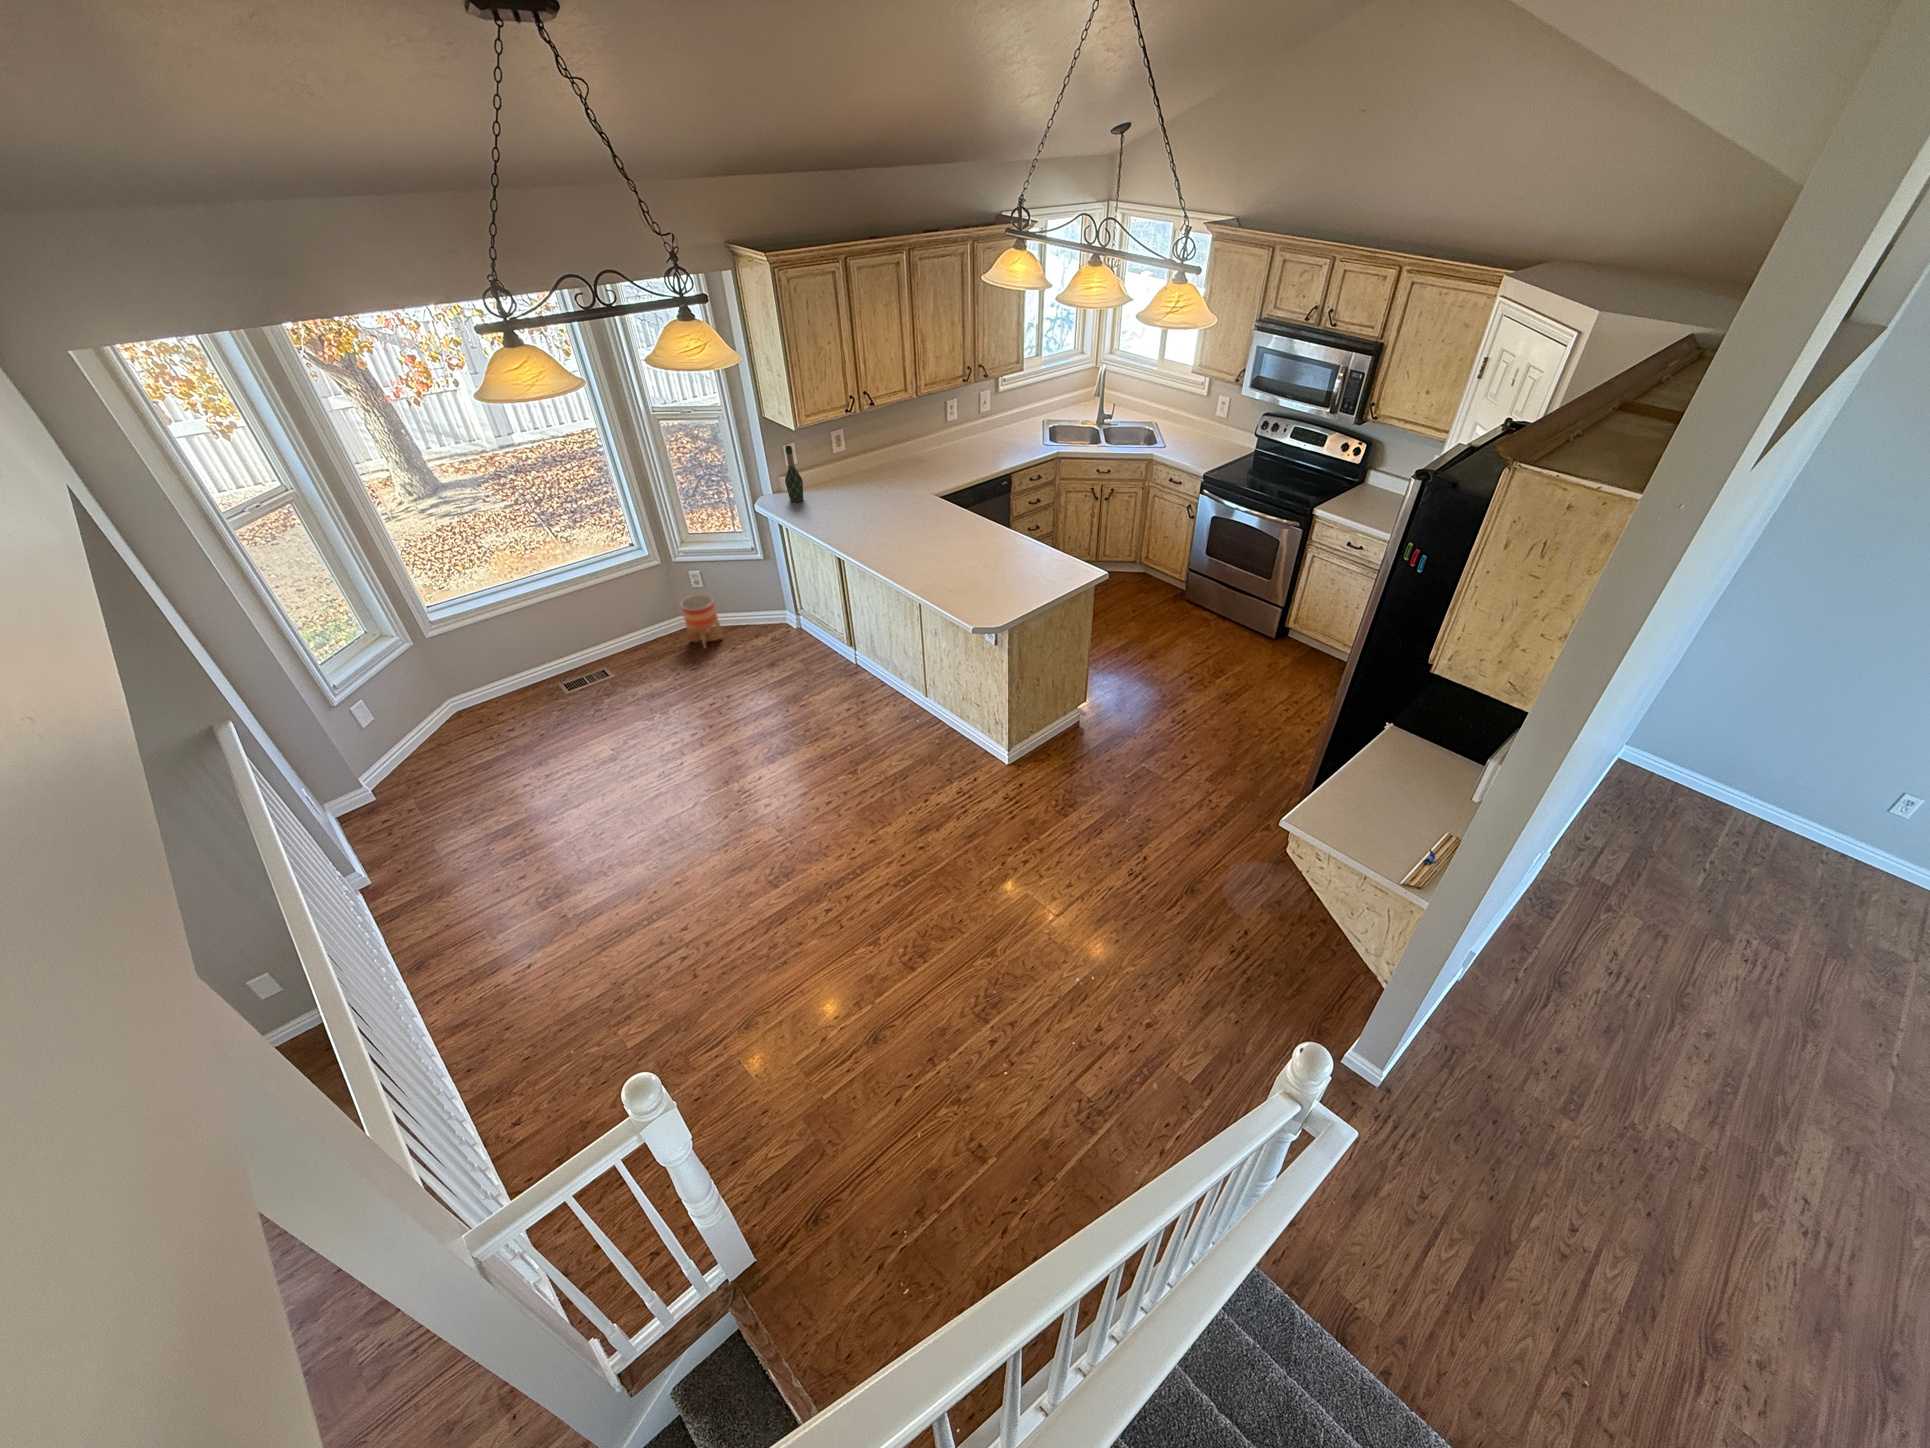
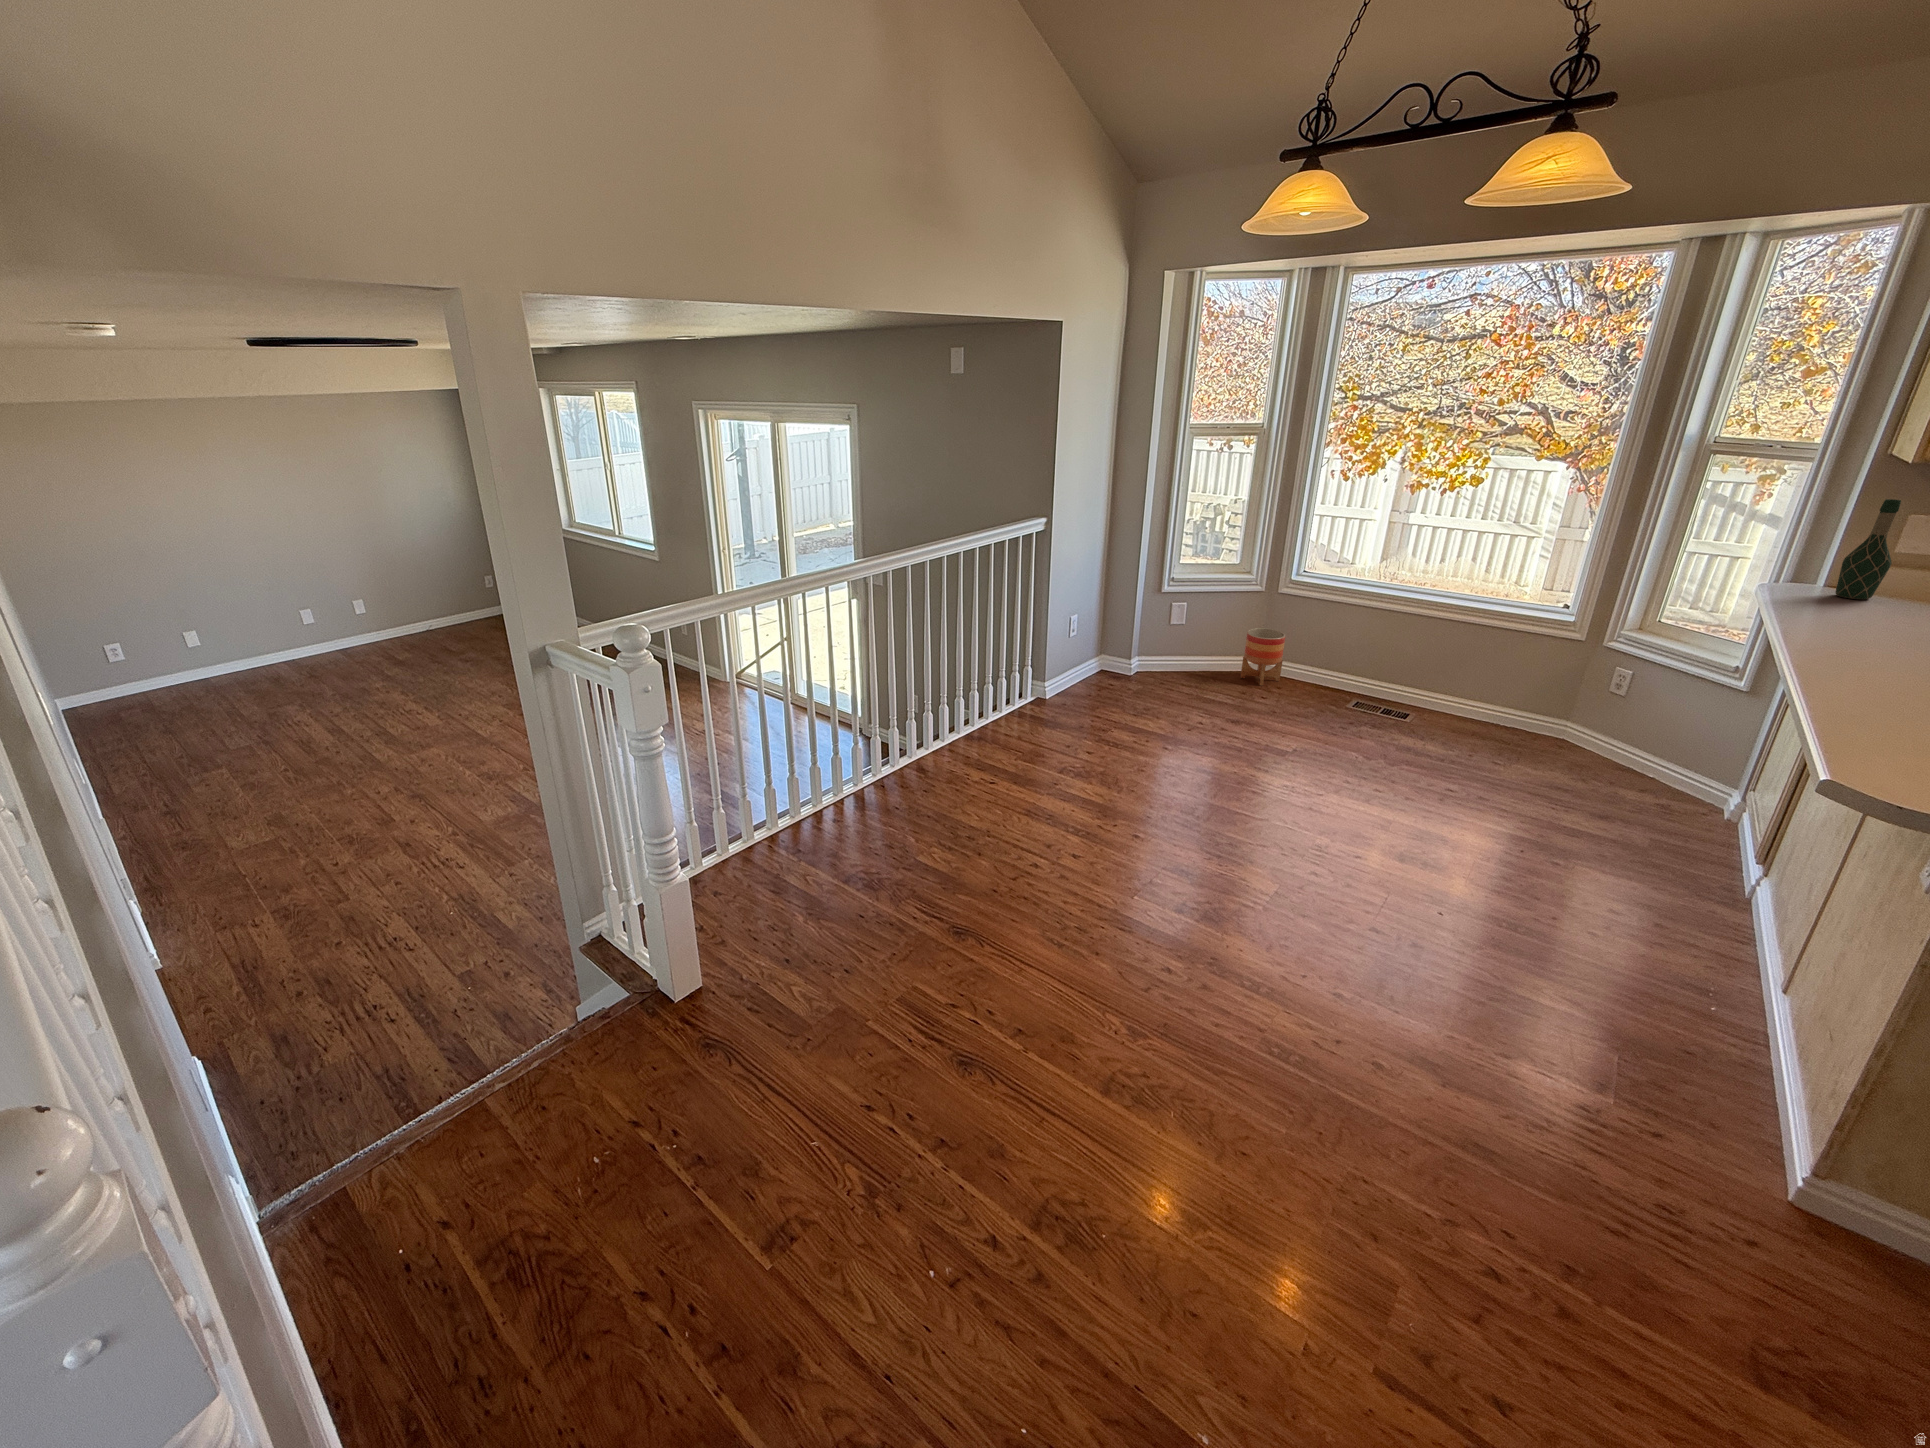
planter: present [681,594,723,648] -> present [1241,628,1286,686]

